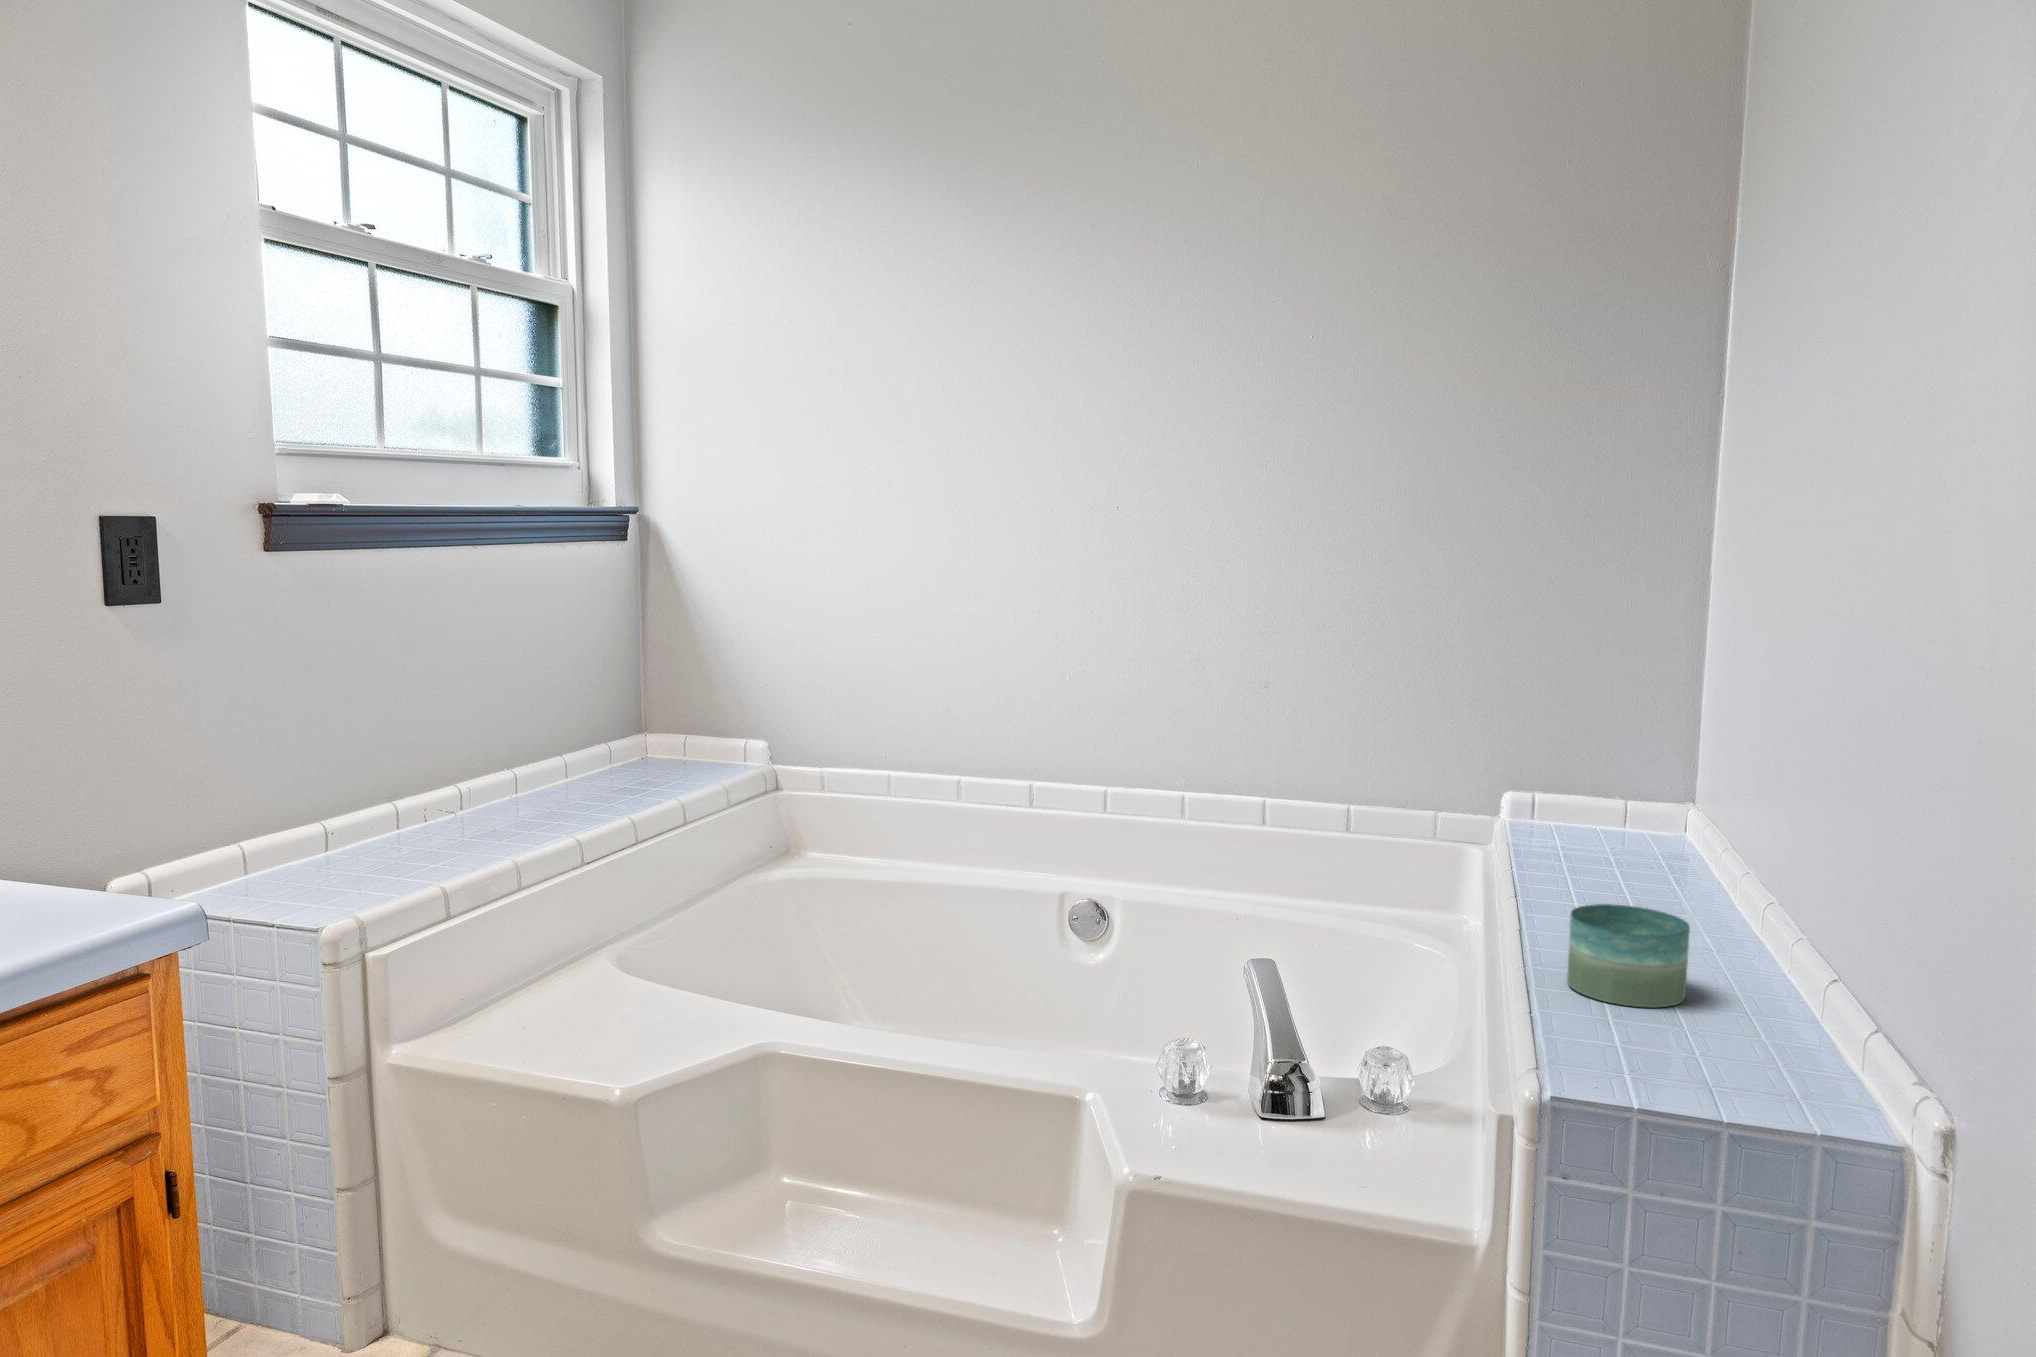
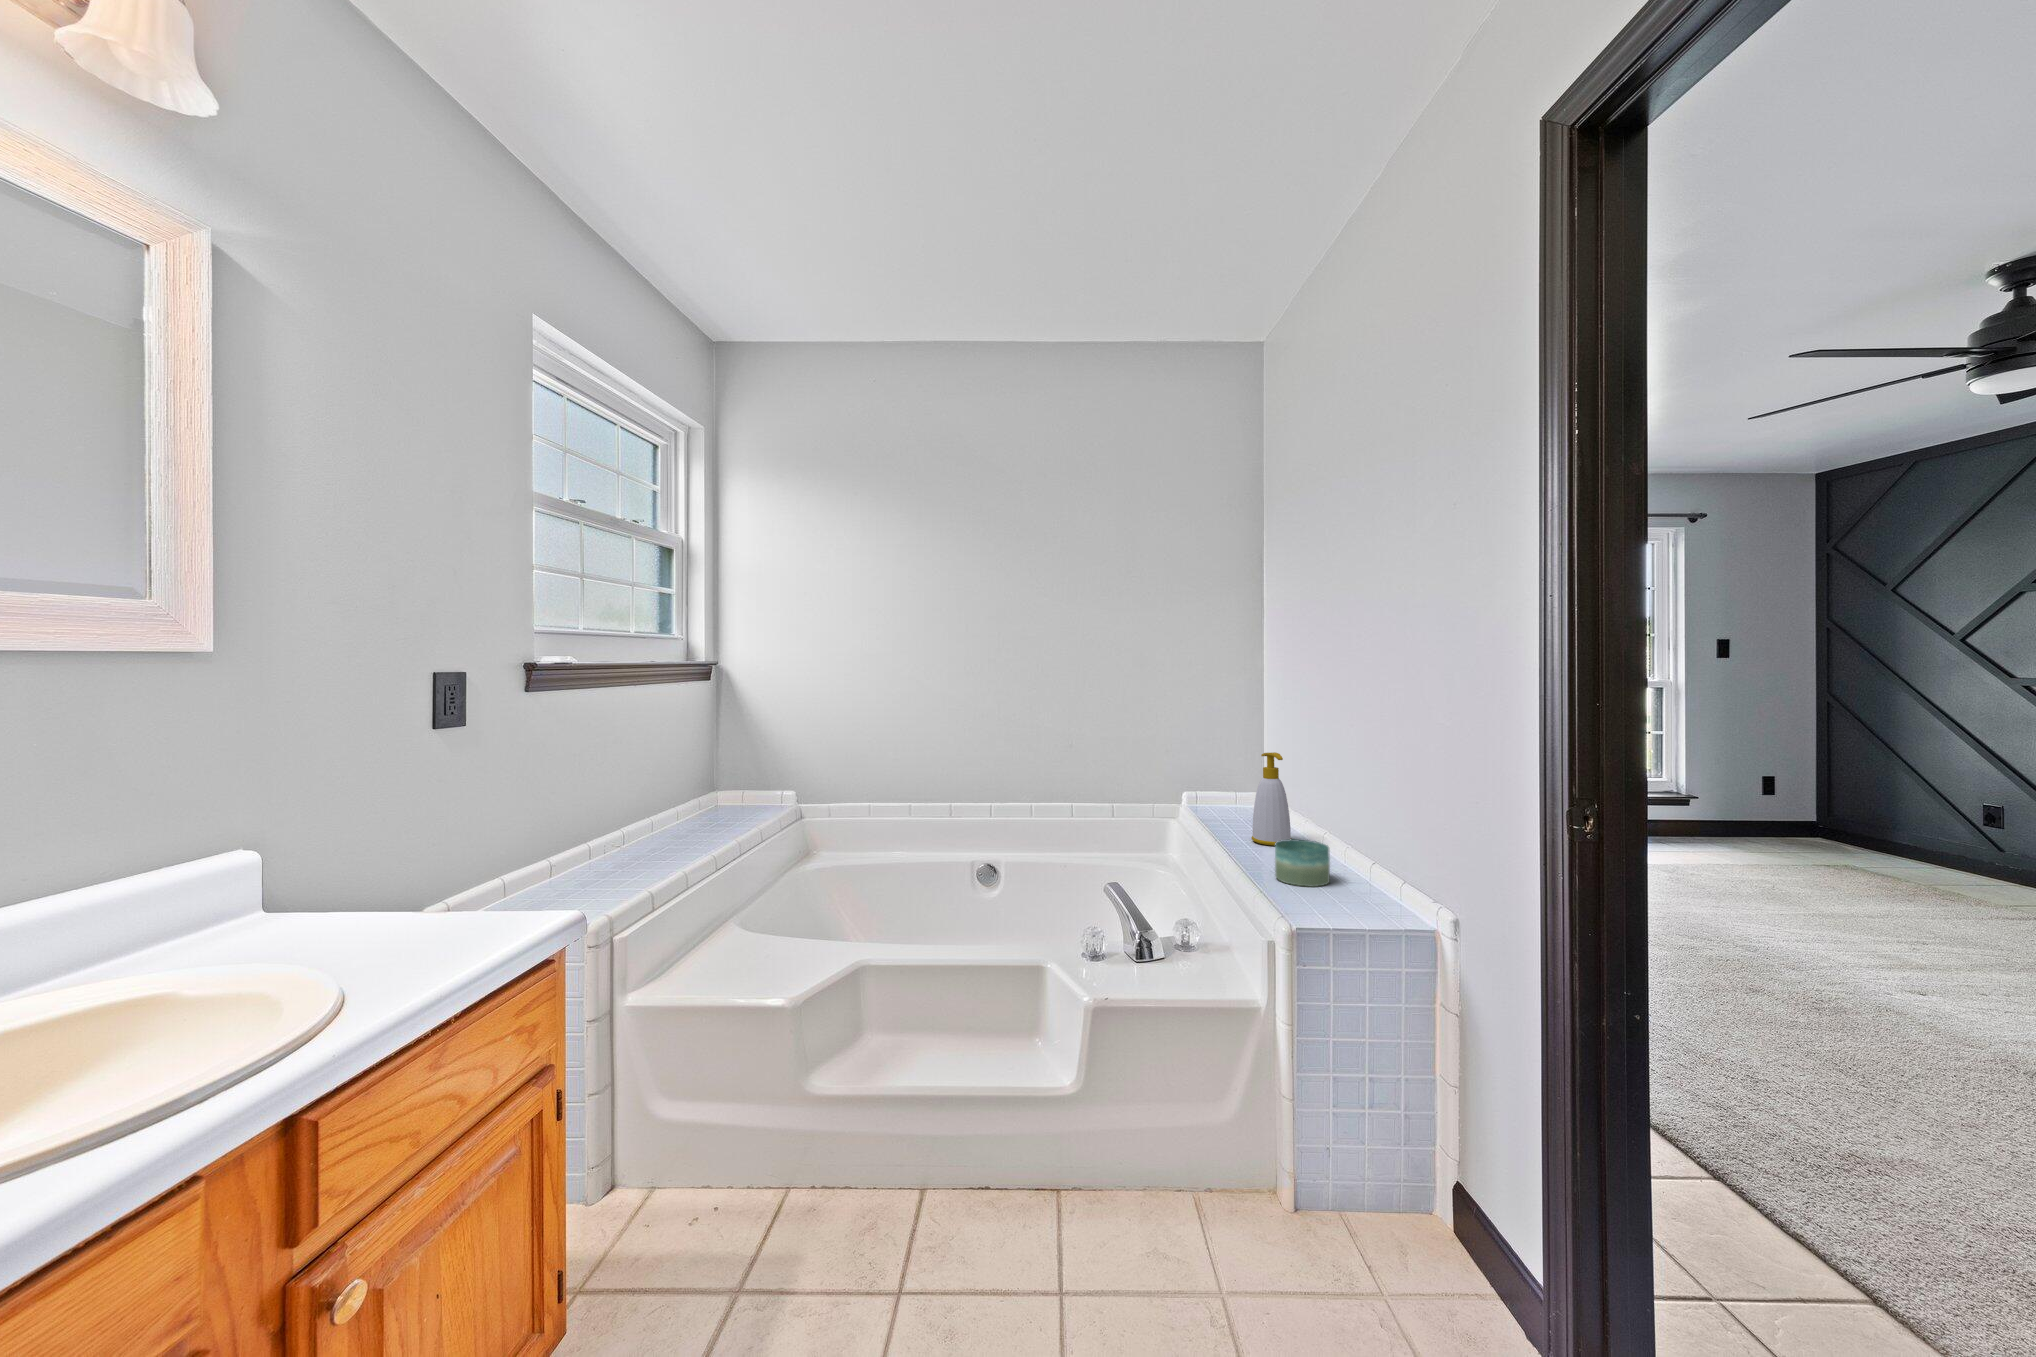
soap bottle: none [1583,720,1673,917] -> present [1251,752,1291,846]

